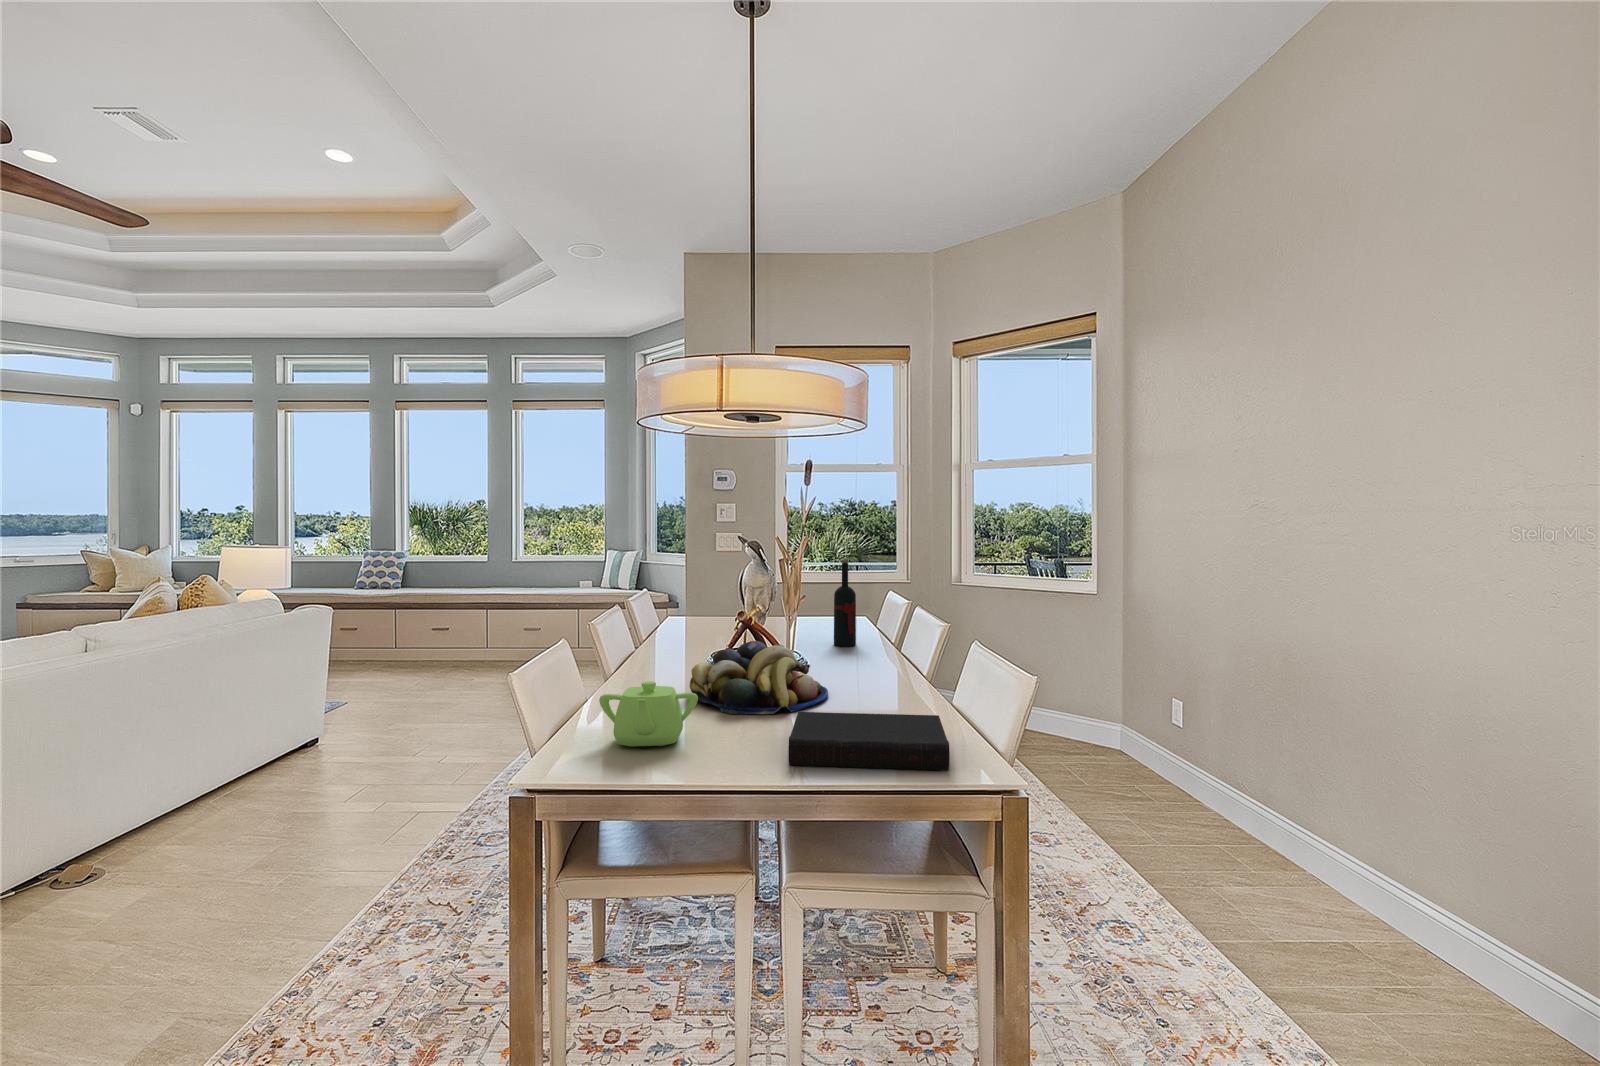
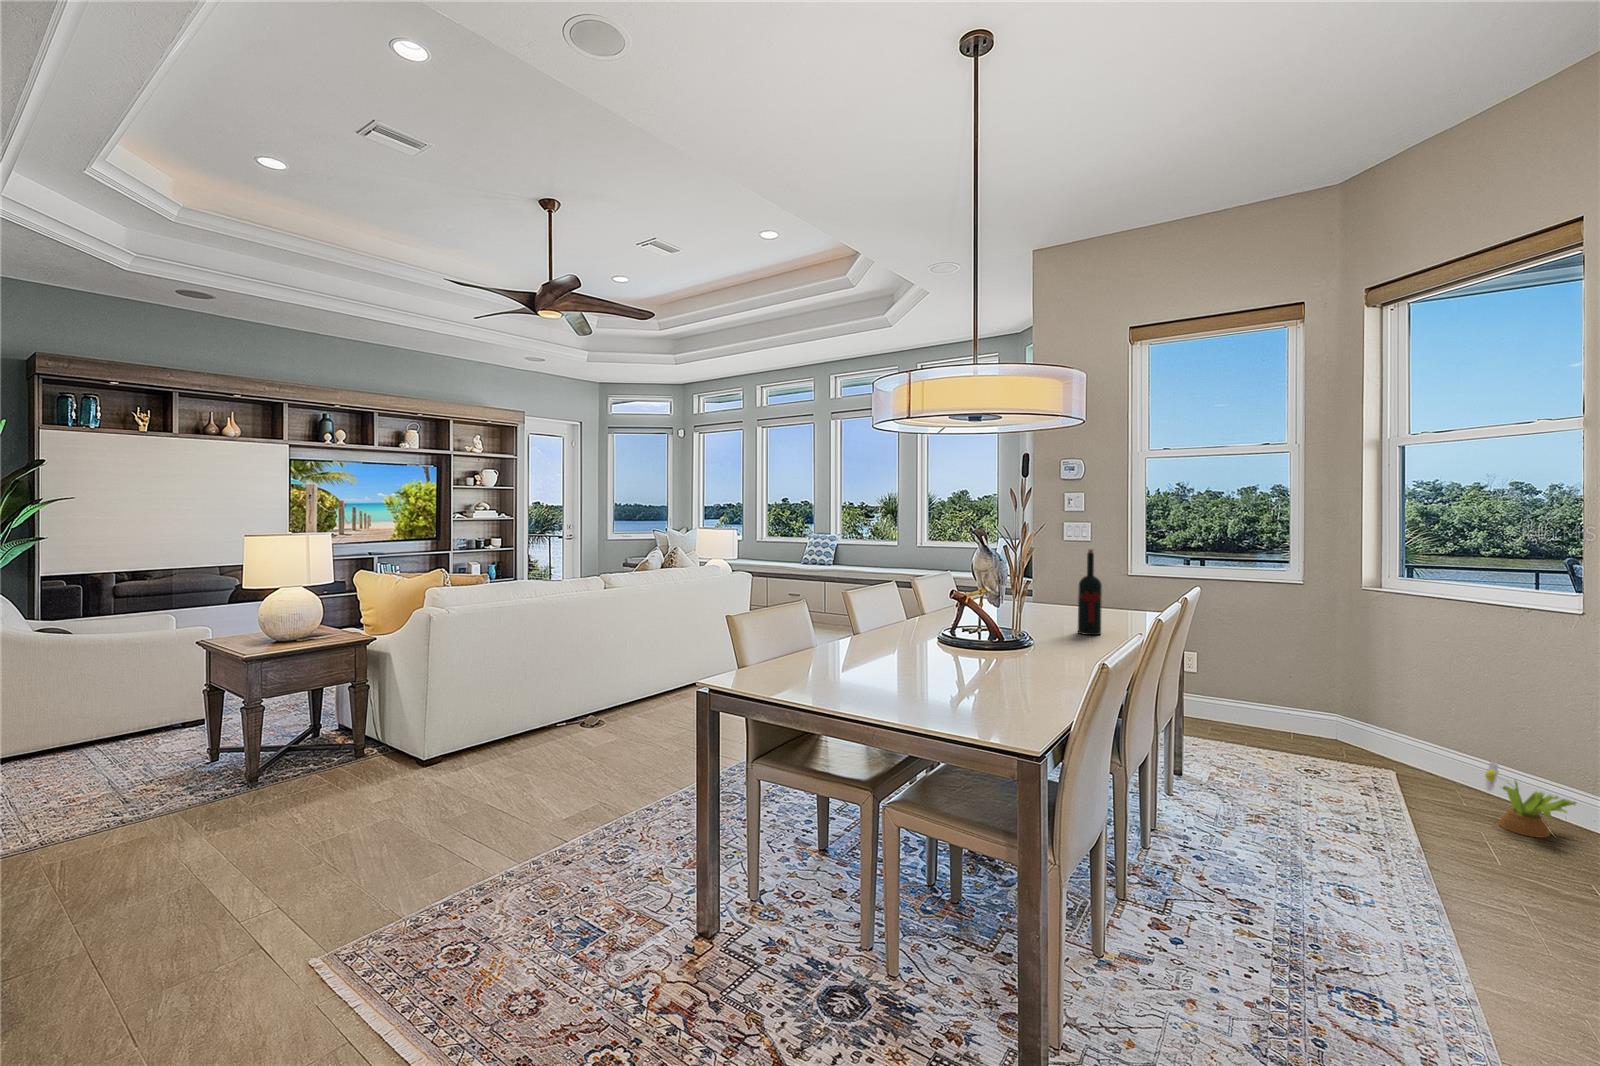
fruit bowl: present [690,641,828,714] -> none [877,615,996,674]
teapot: present [599,681,698,747] -> none [774,631,838,680]
decorative plant: none [1074,708,1126,763] -> present [1485,760,1576,838]
book: present [788,712,949,770] -> none [870,670,1027,732]

